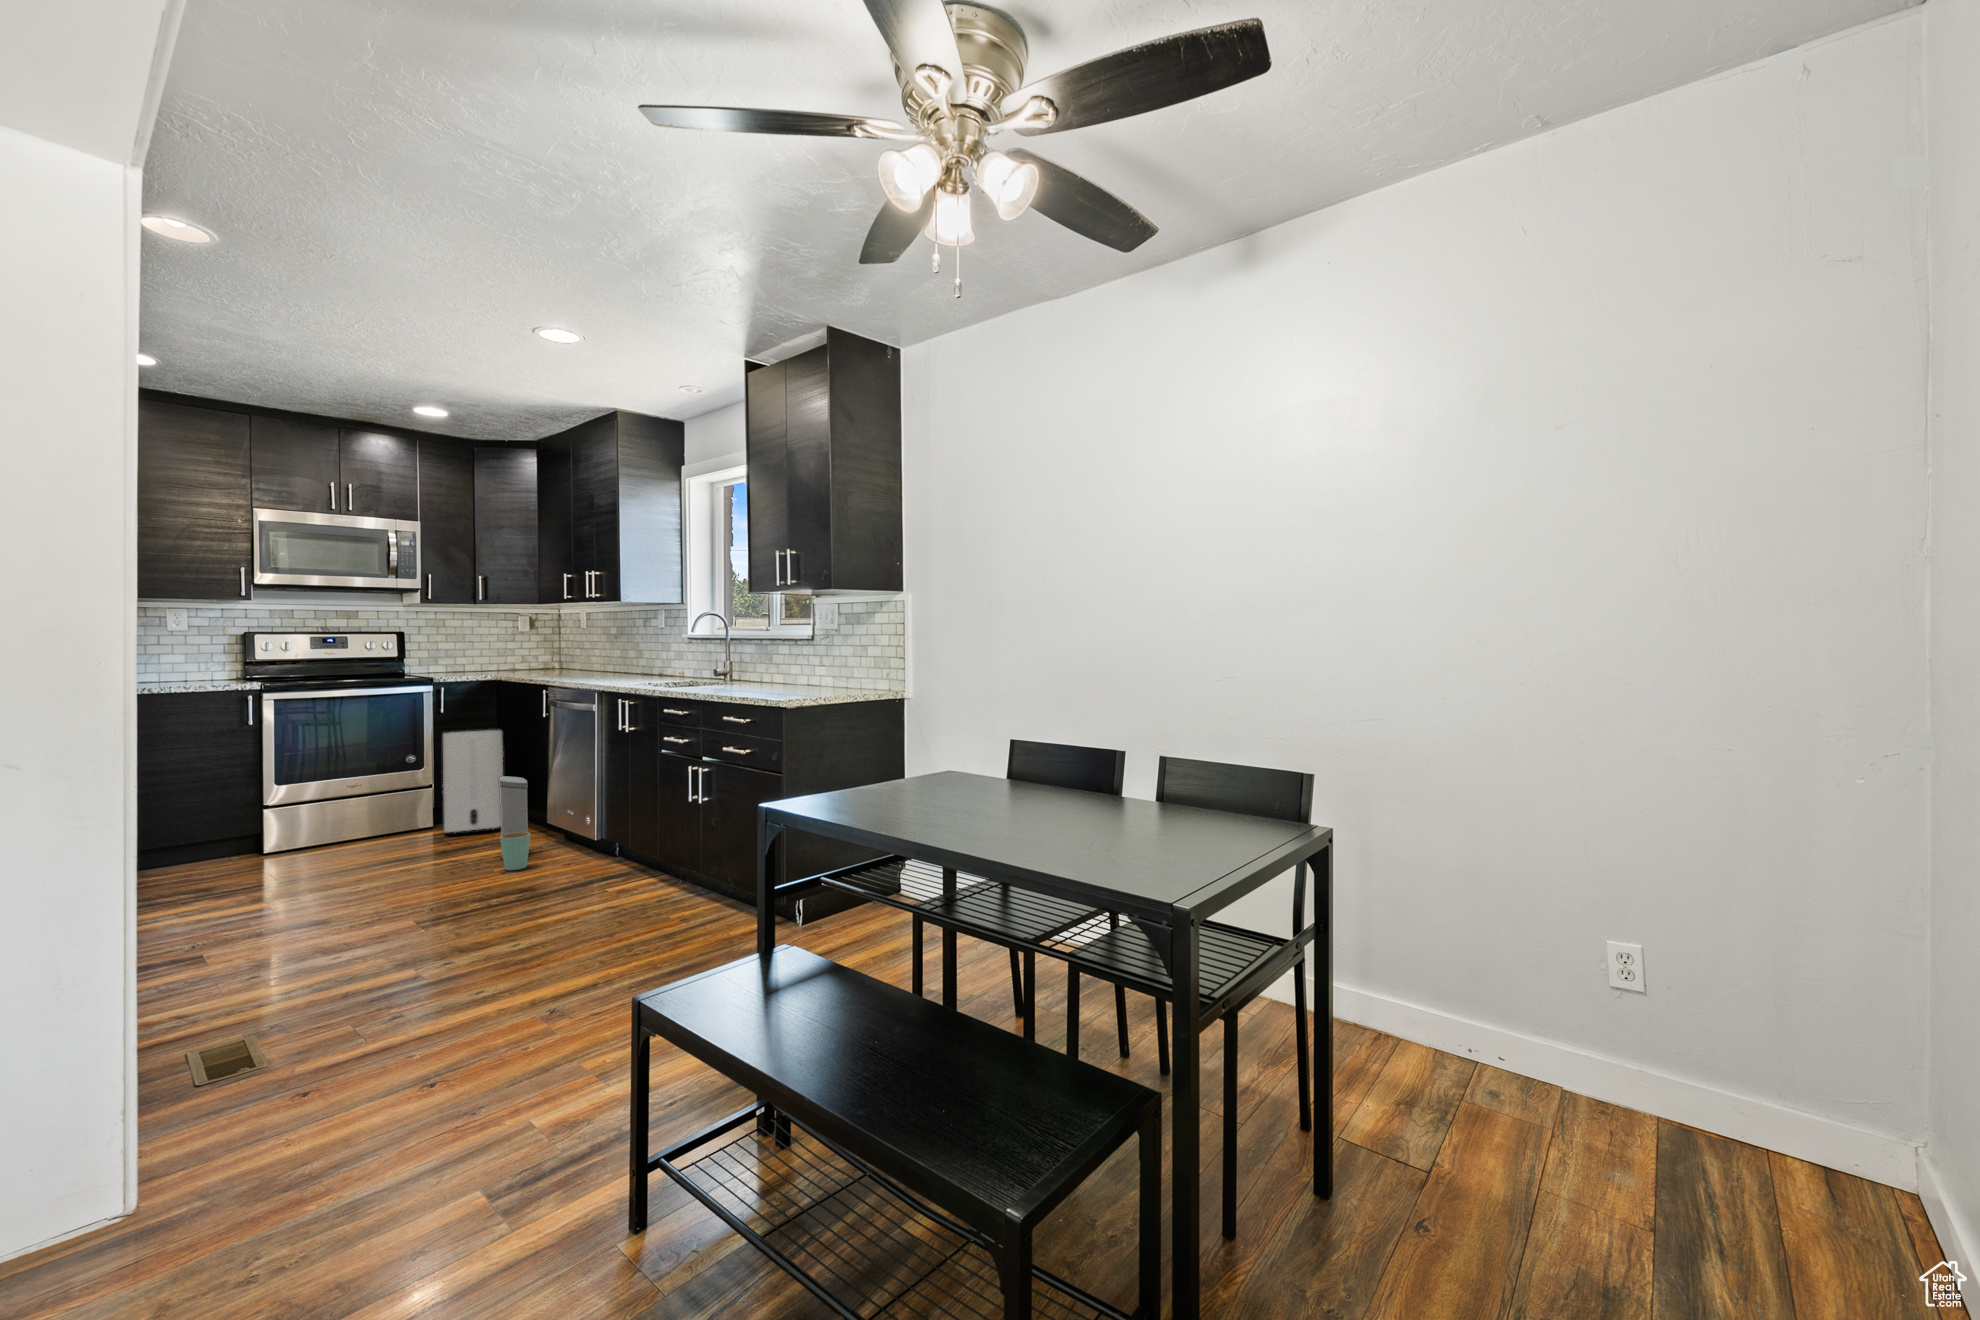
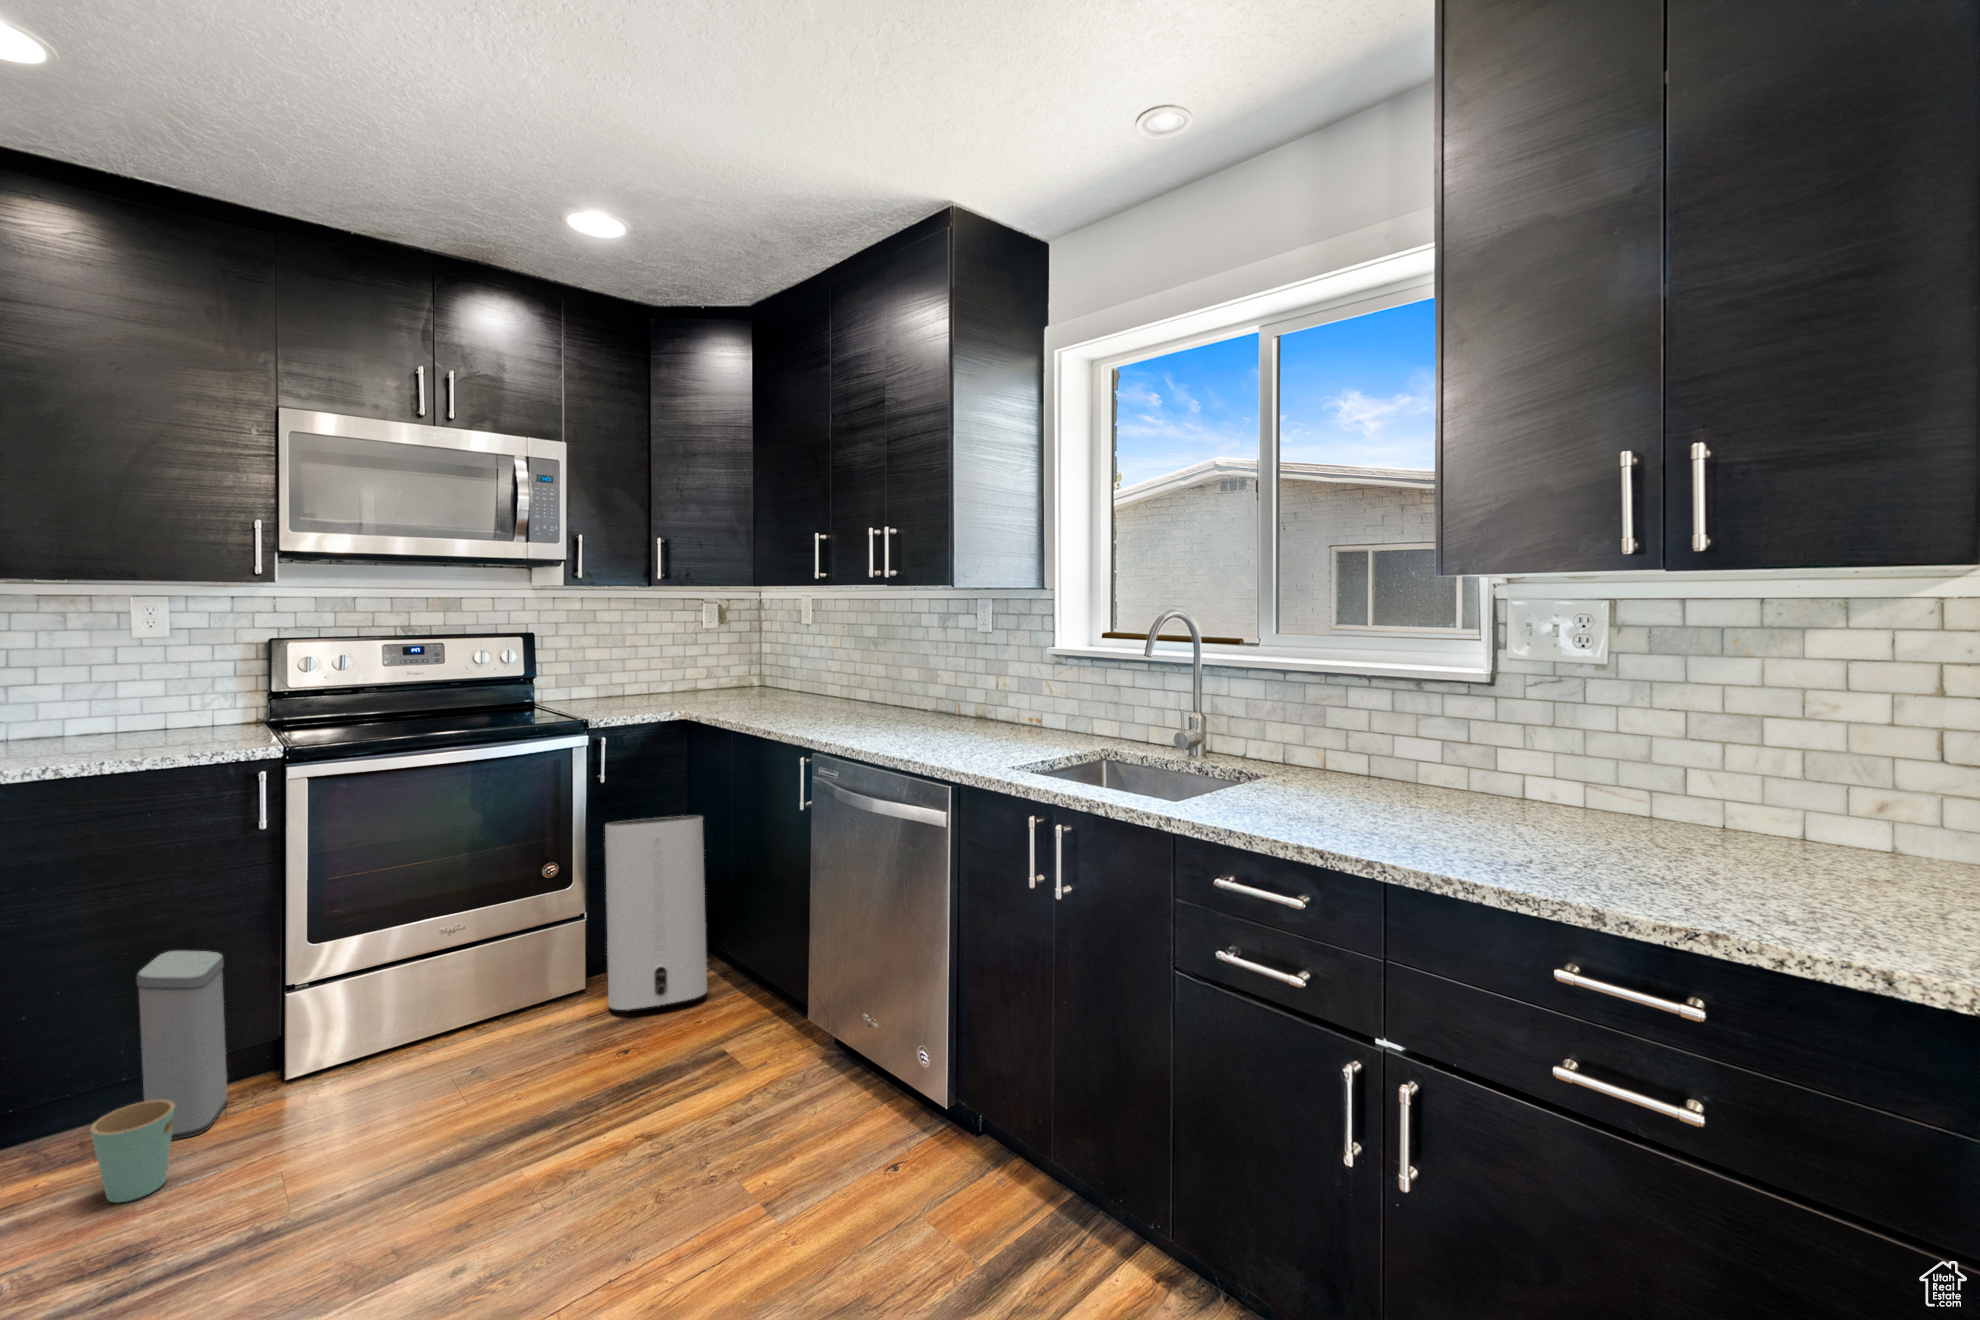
trash can: present [499,776,531,870] -> present [90,951,228,1203]

